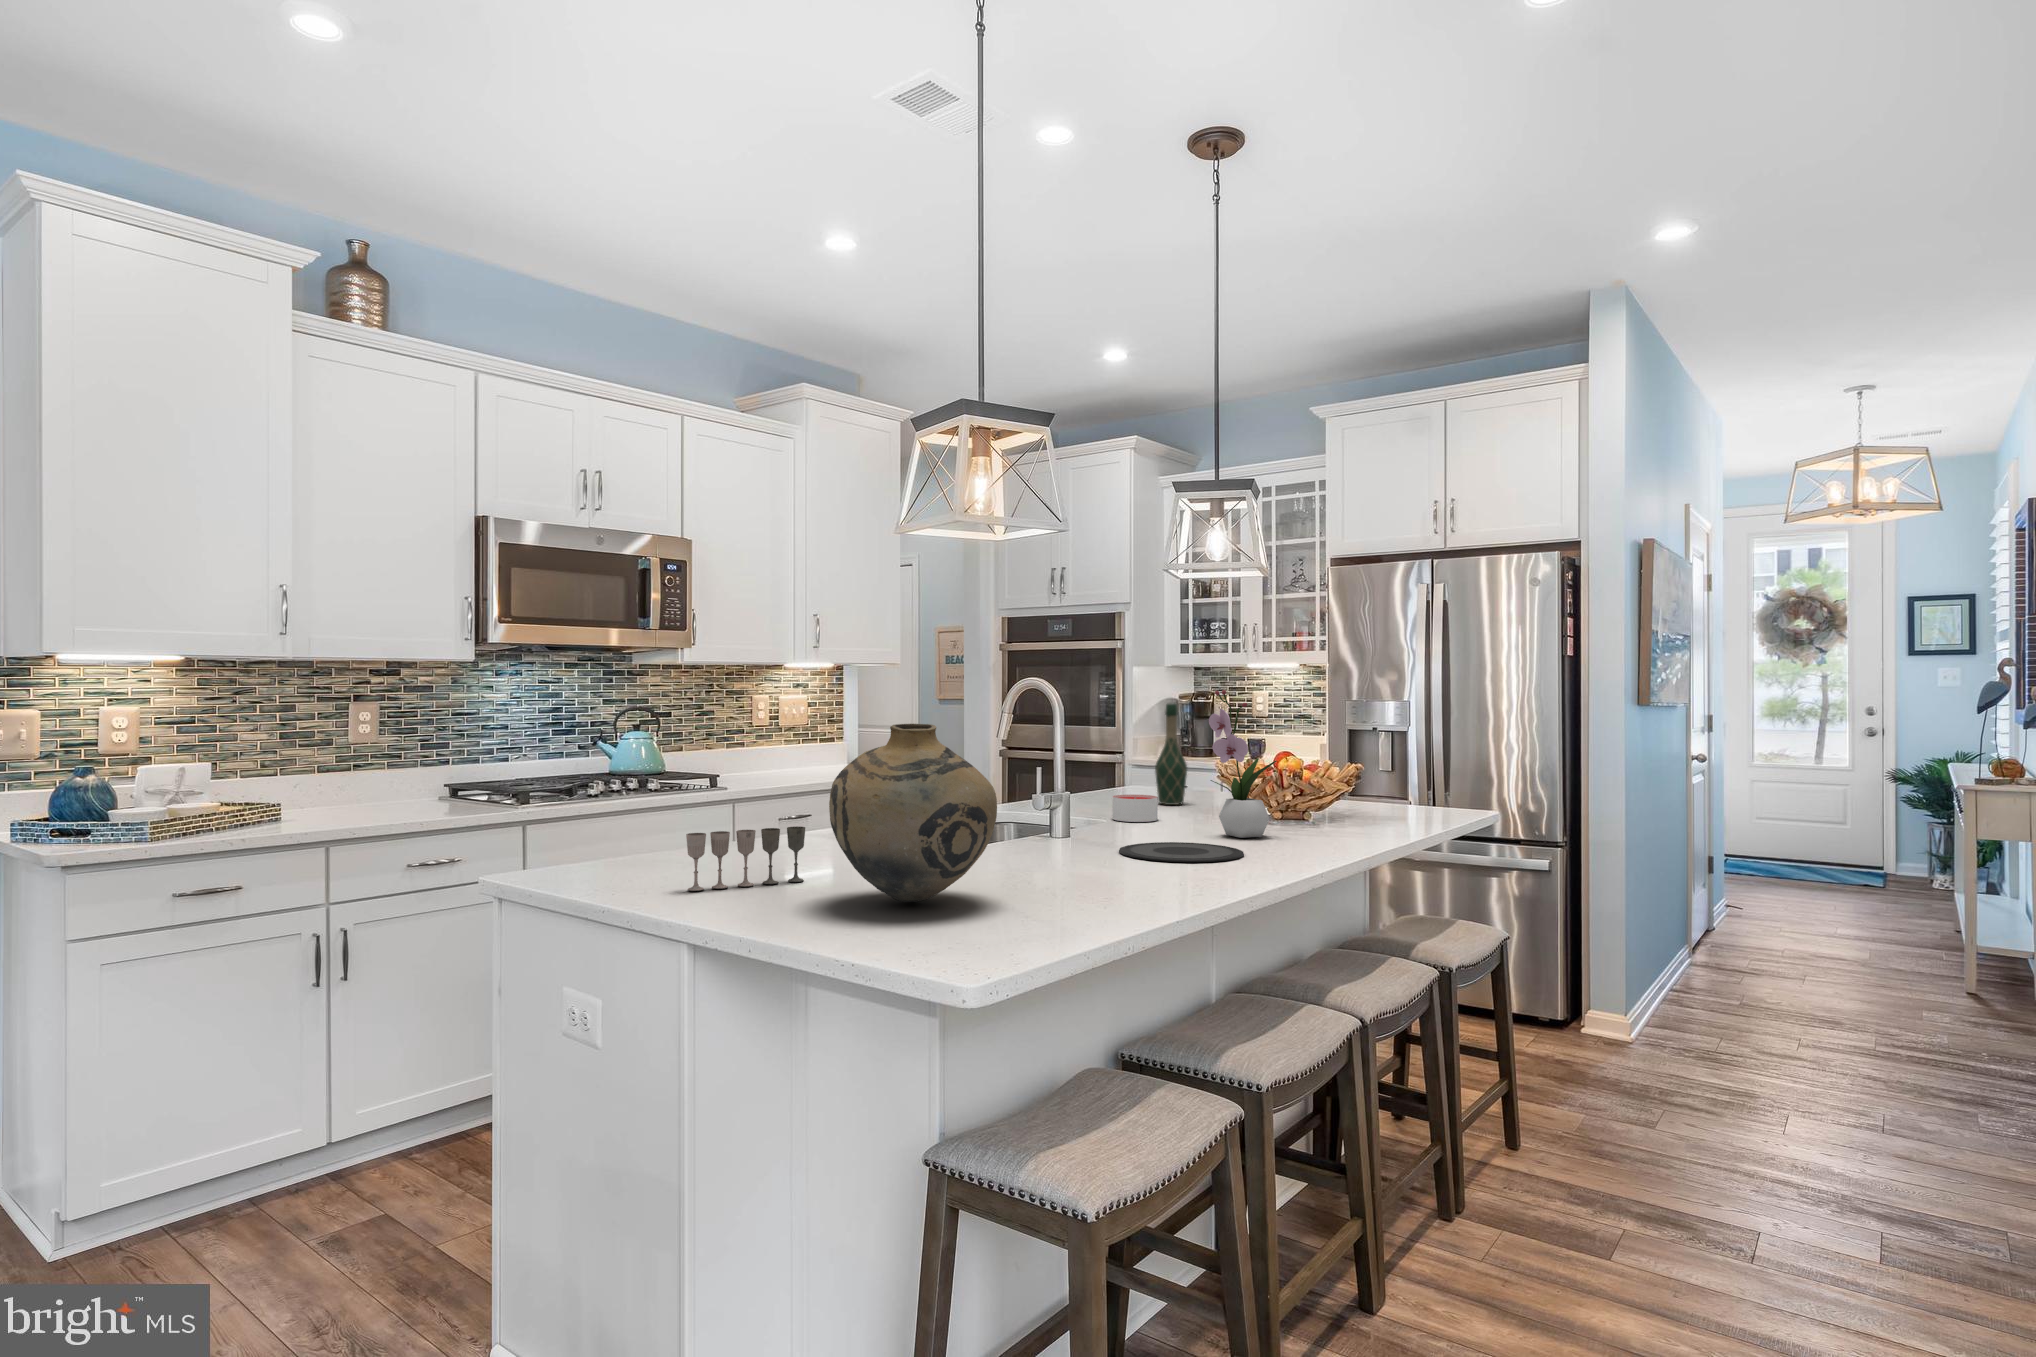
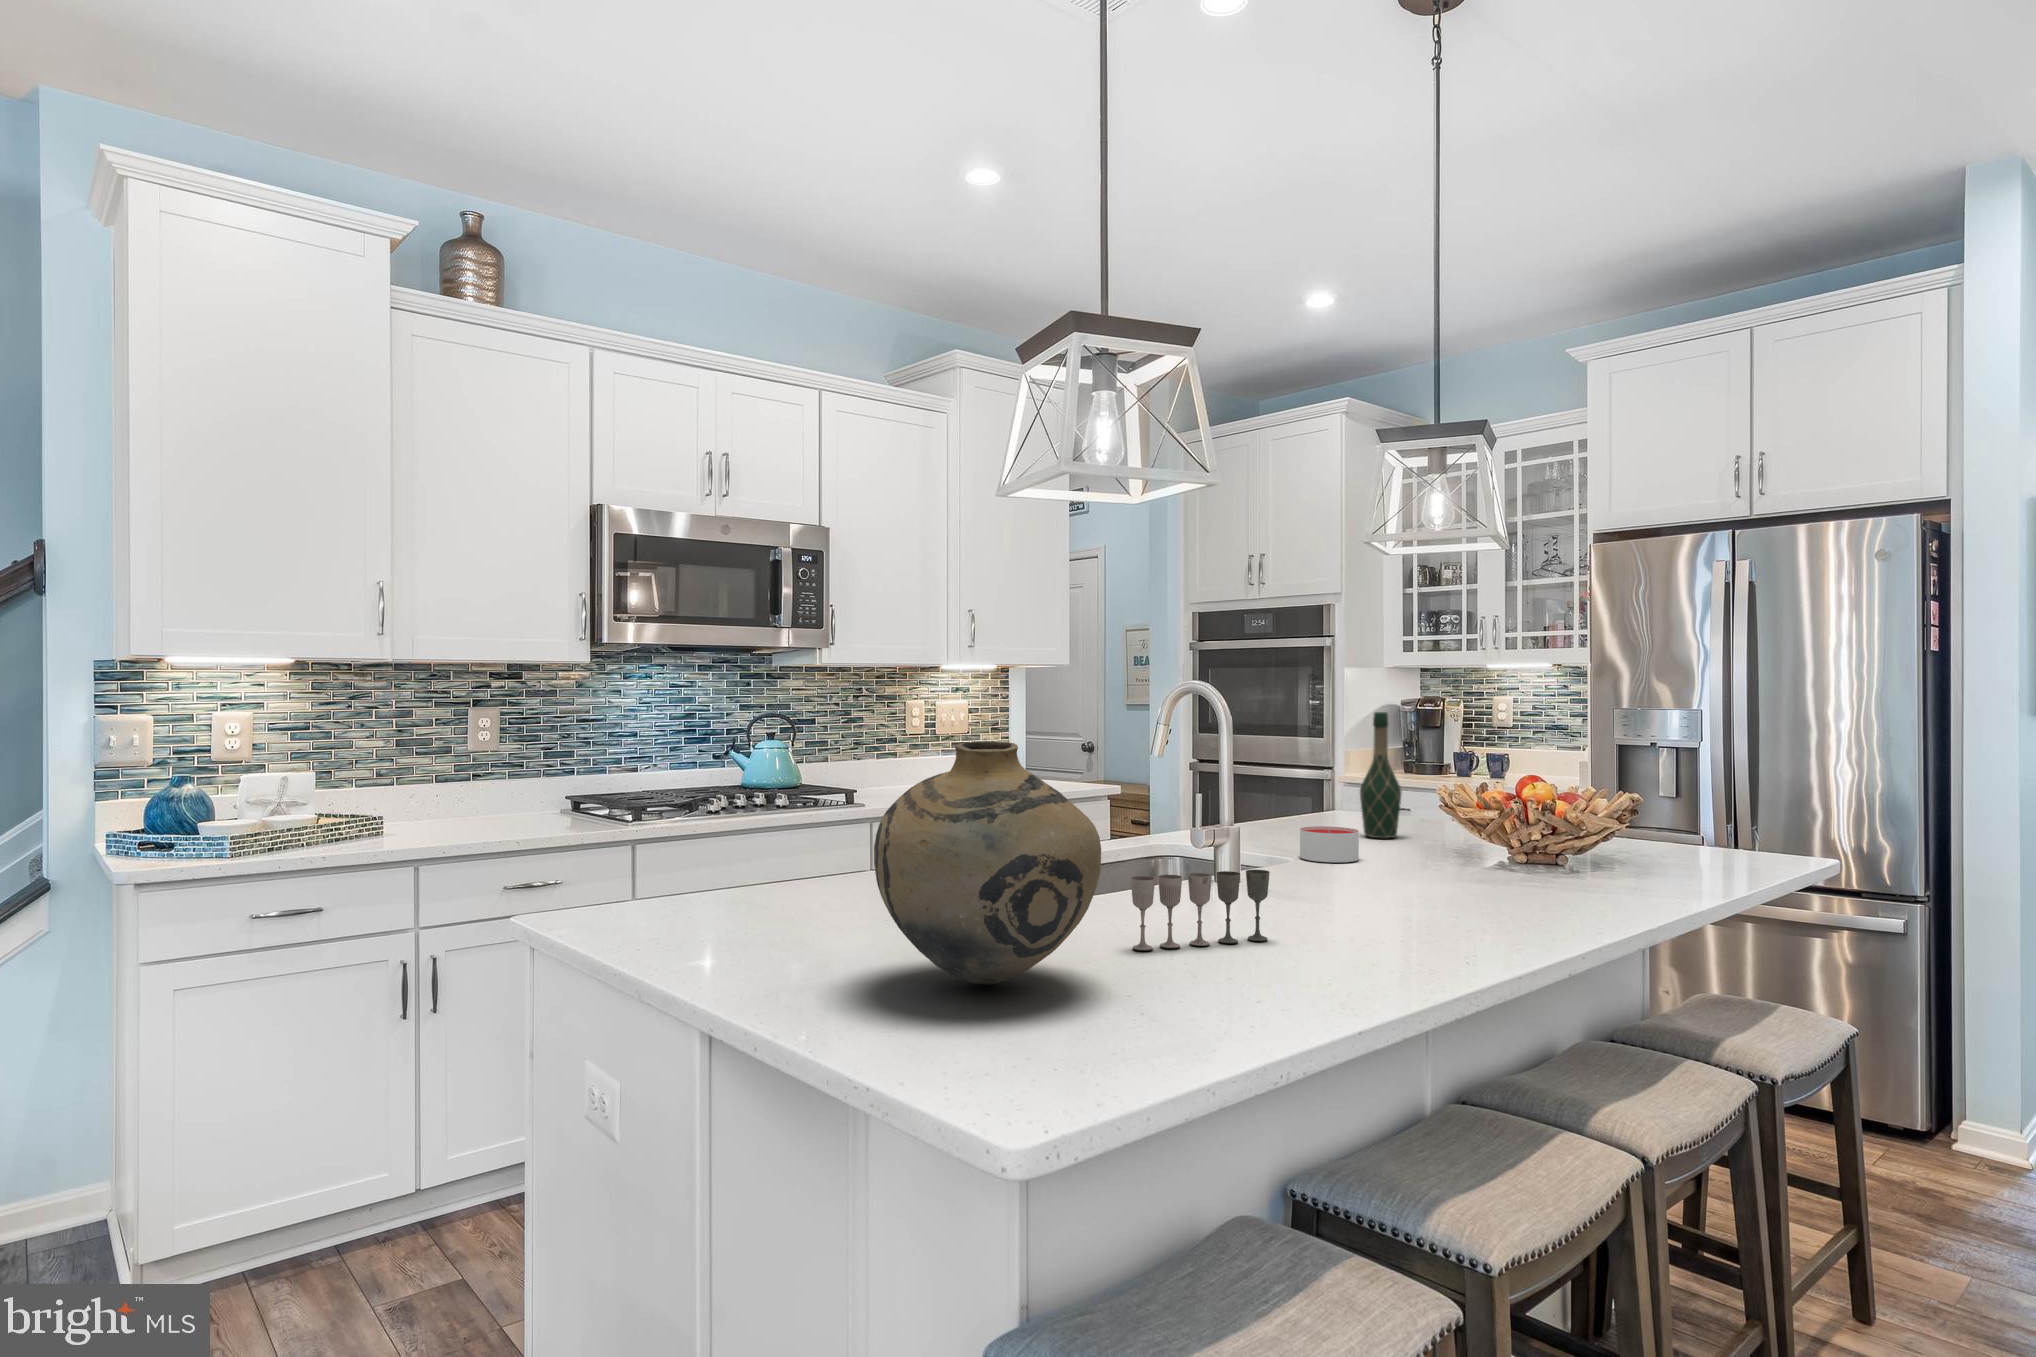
flower arrangement: present [1209,690,1277,838] -> none [1423,696,1518,891]
wine glass: present [686,826,805,891] -> present [1131,870,1270,951]
plate: present [1119,842,1244,862] -> none [1296,896,1469,930]

